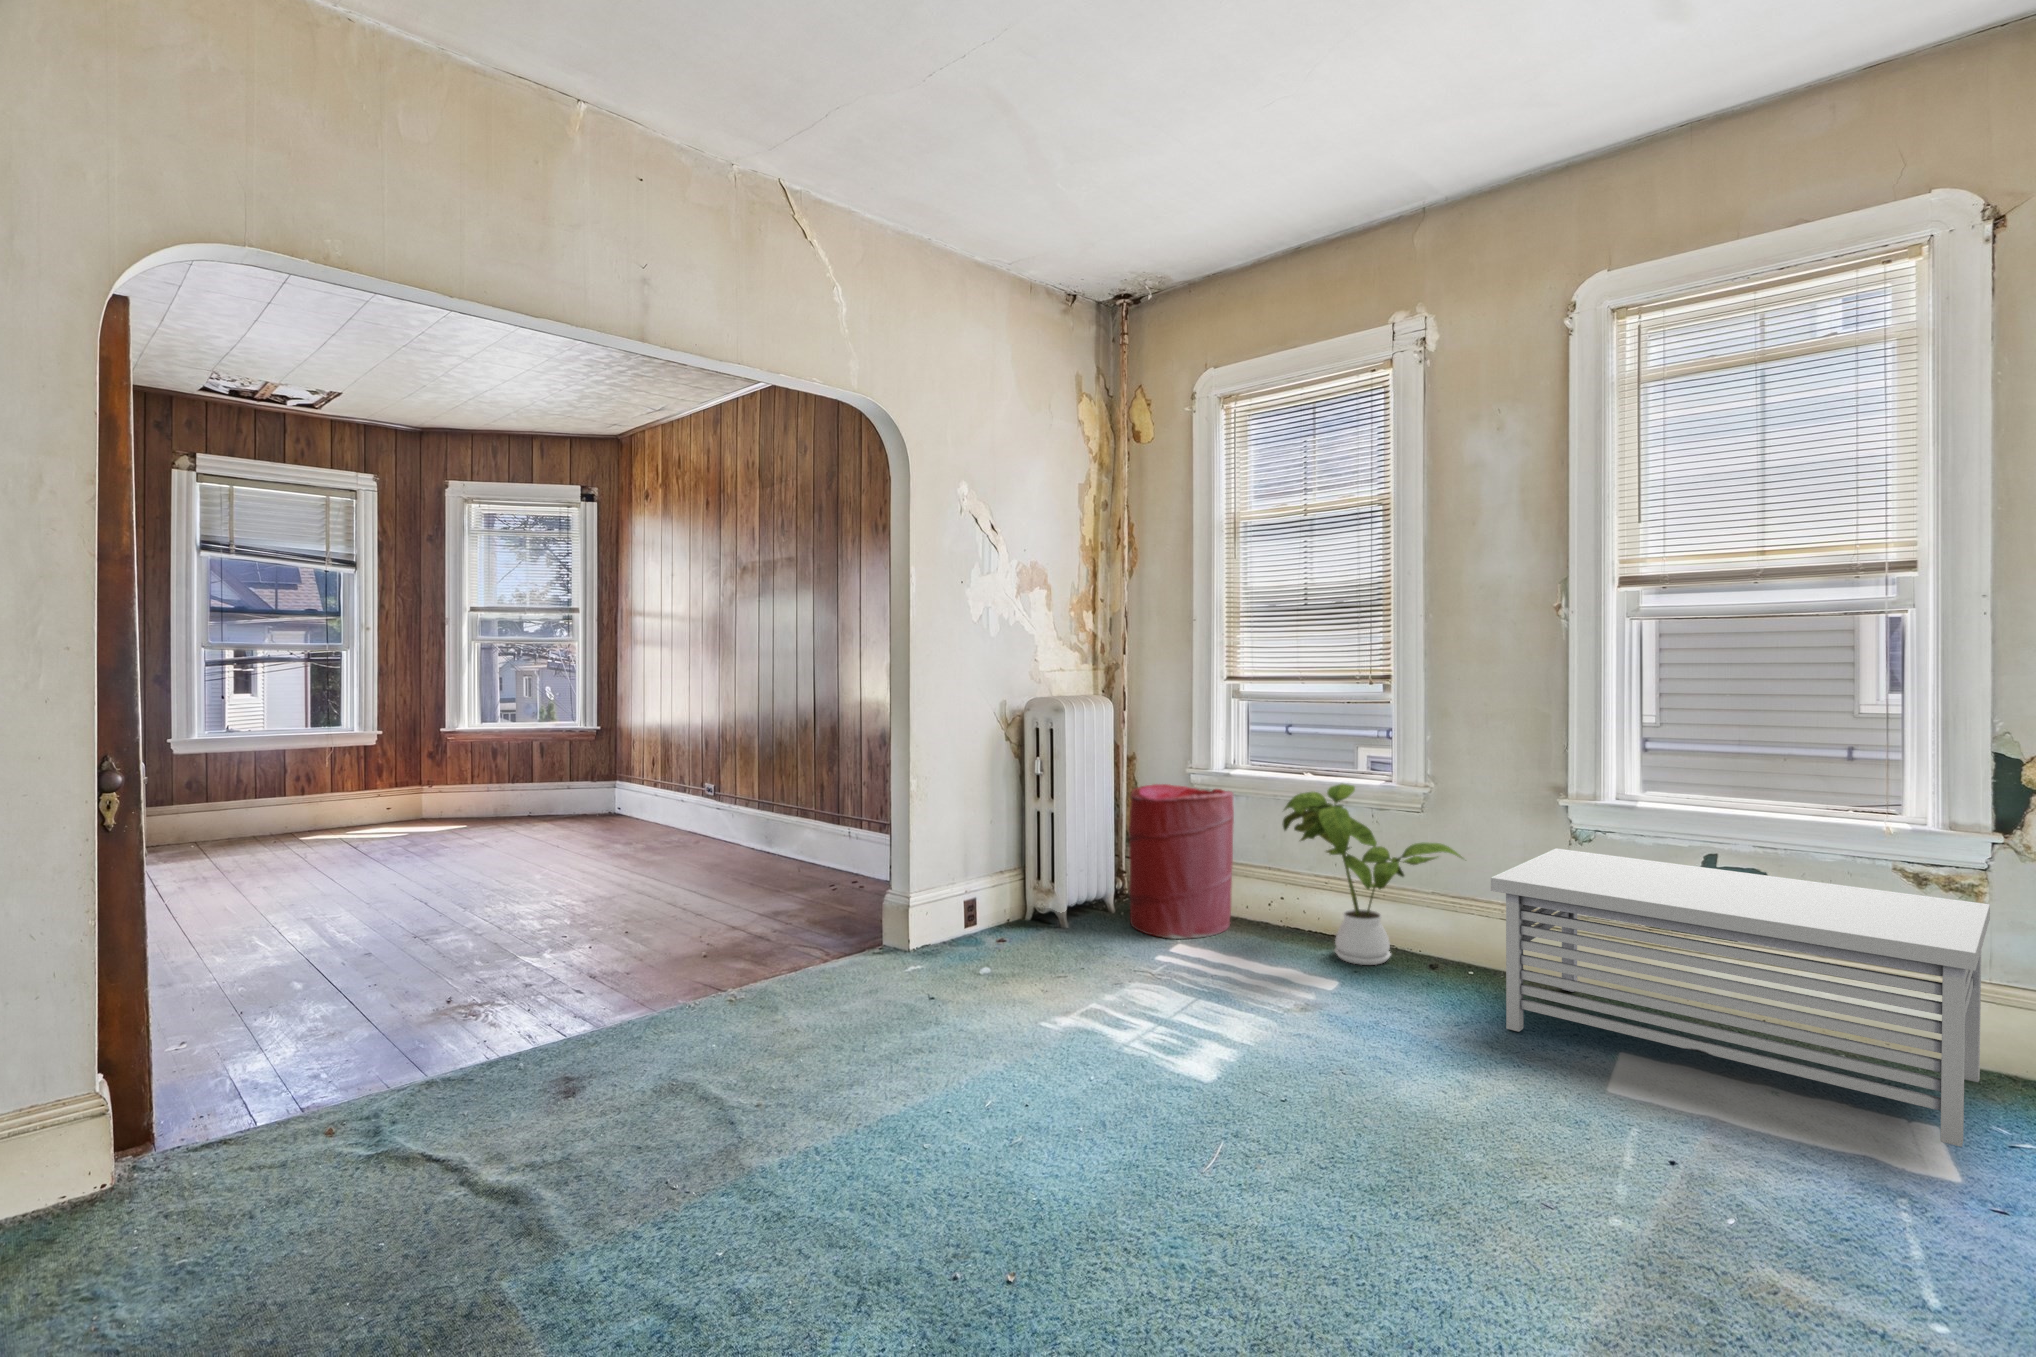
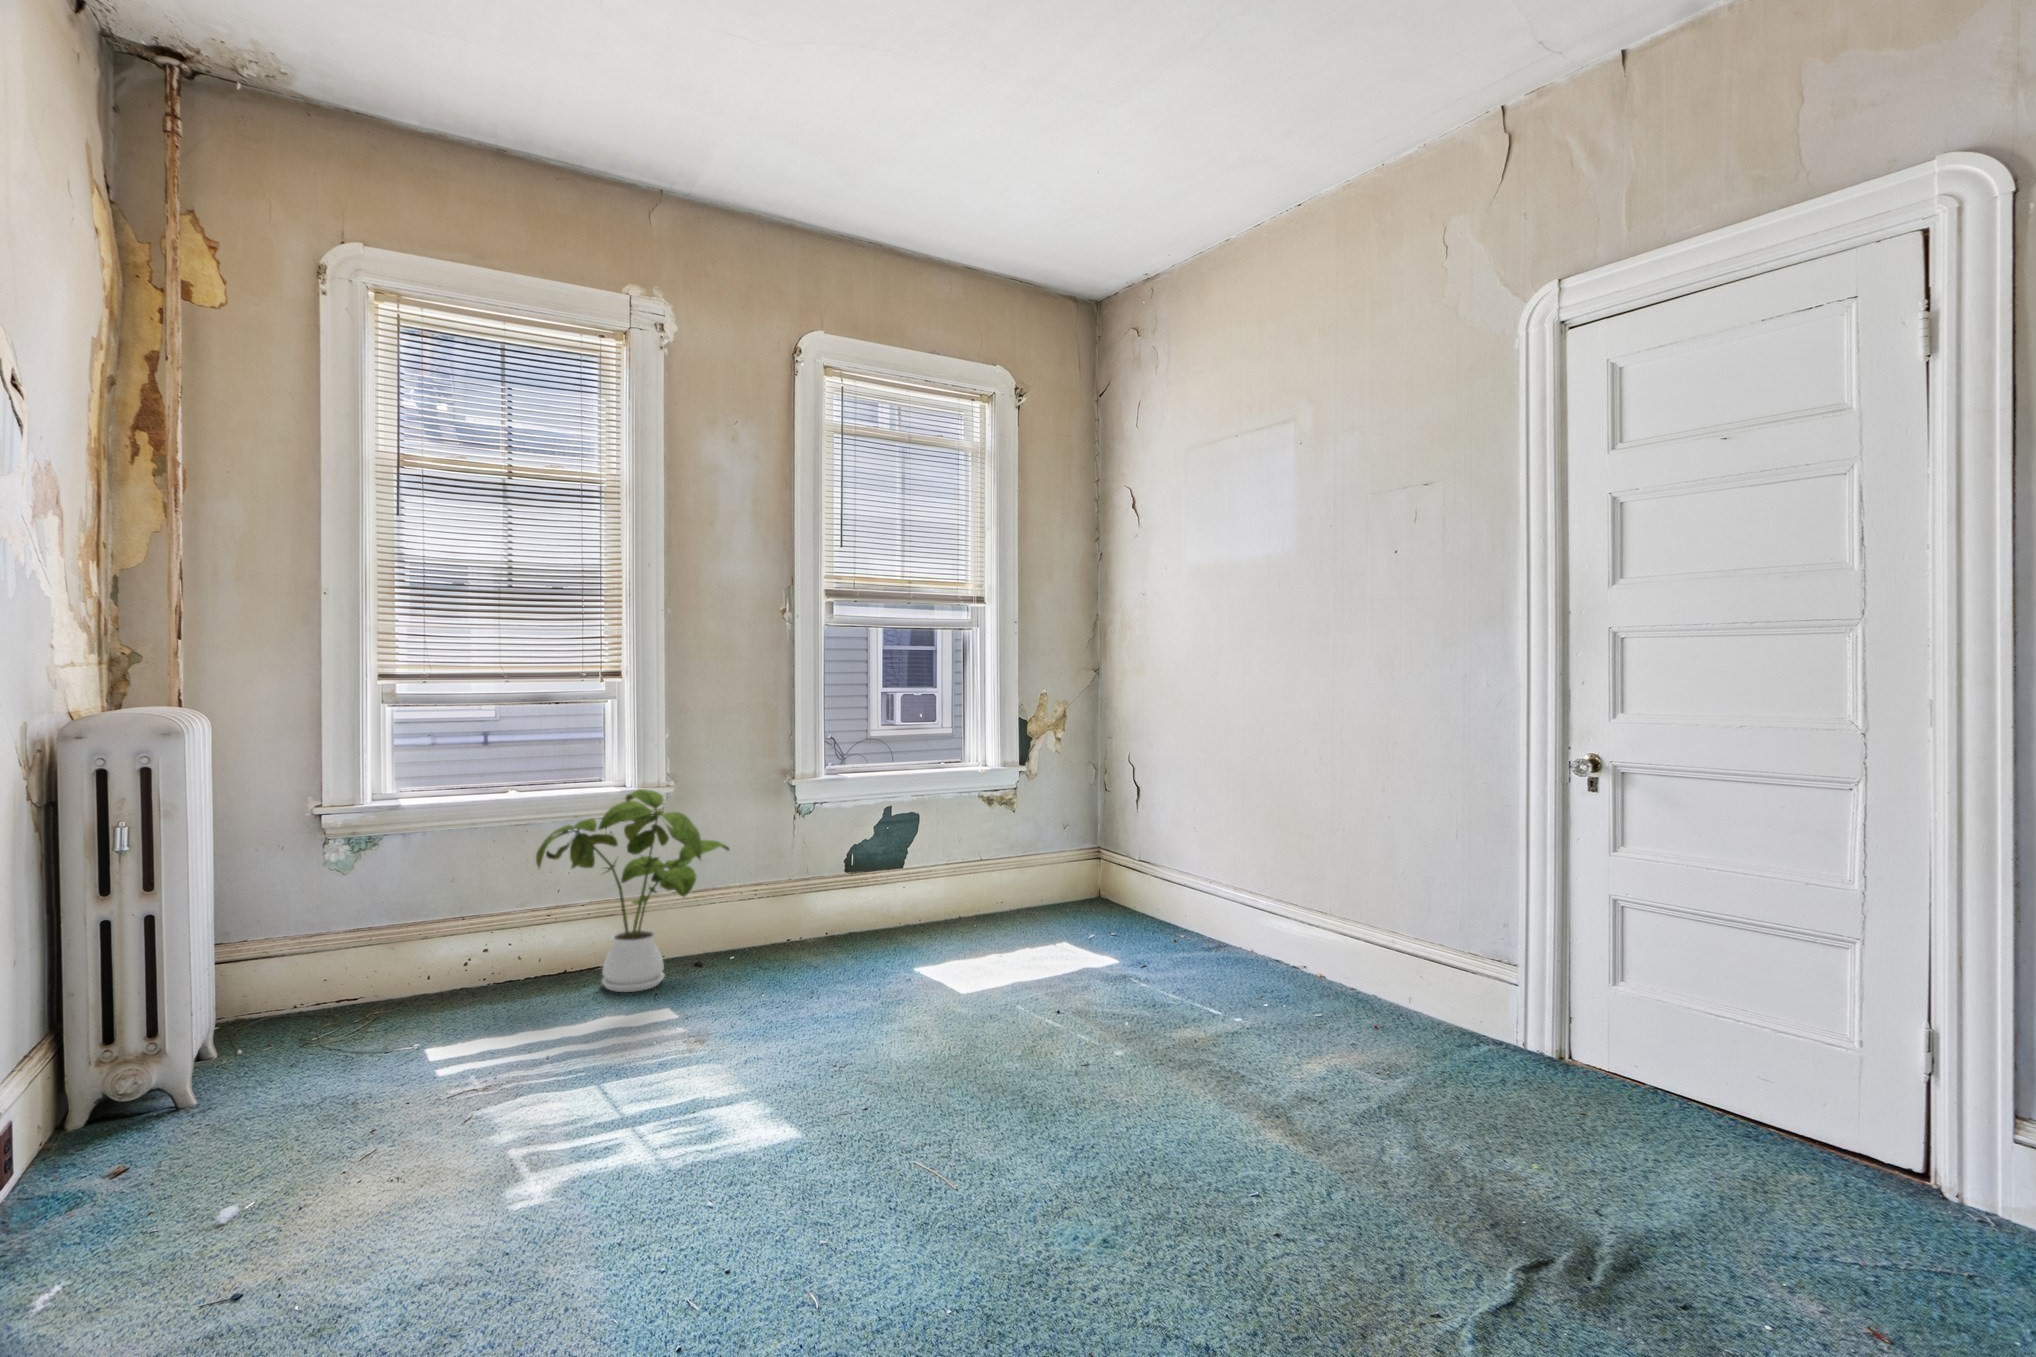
laundry hamper: present [1129,784,1234,939] -> none [265,829,444,1063]
storage bench: present [1491,848,1990,1147] -> none [789,807,1100,980]

